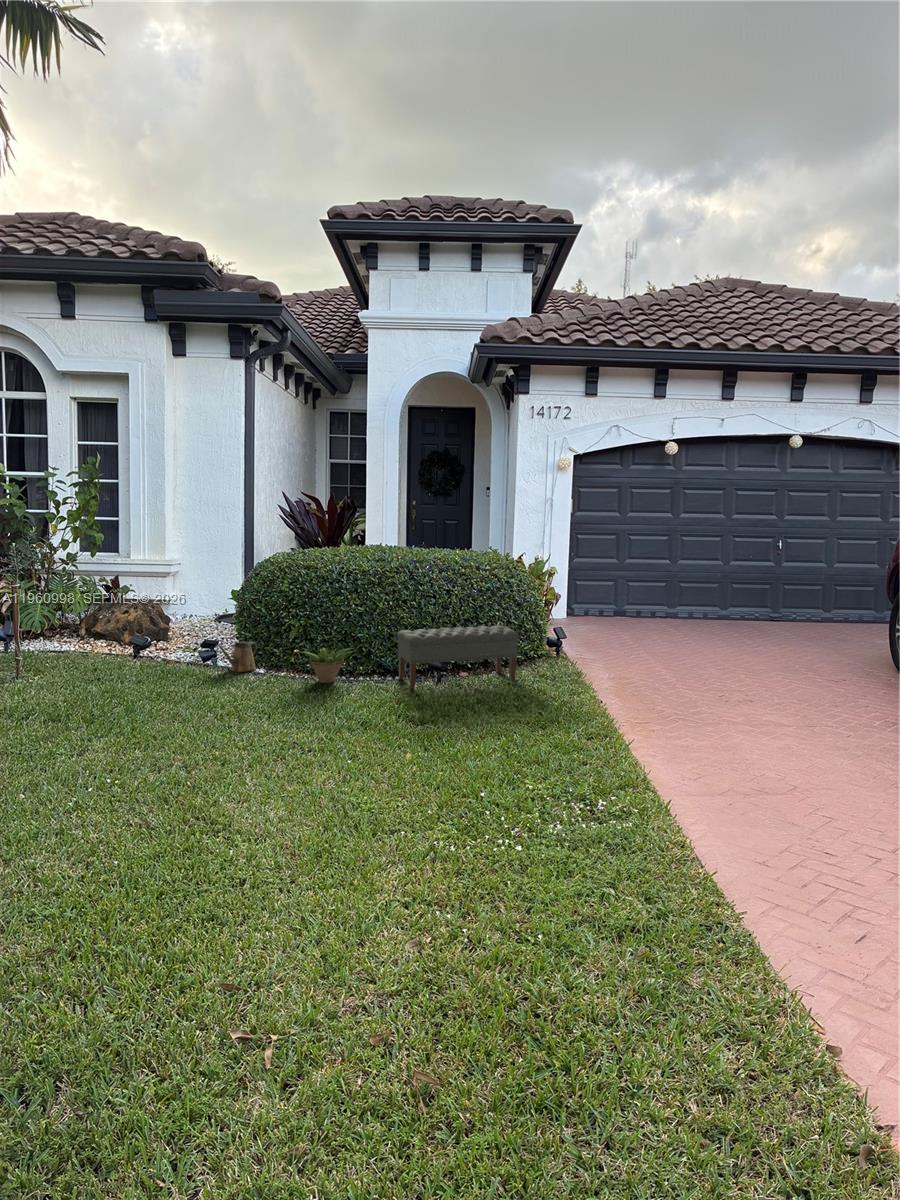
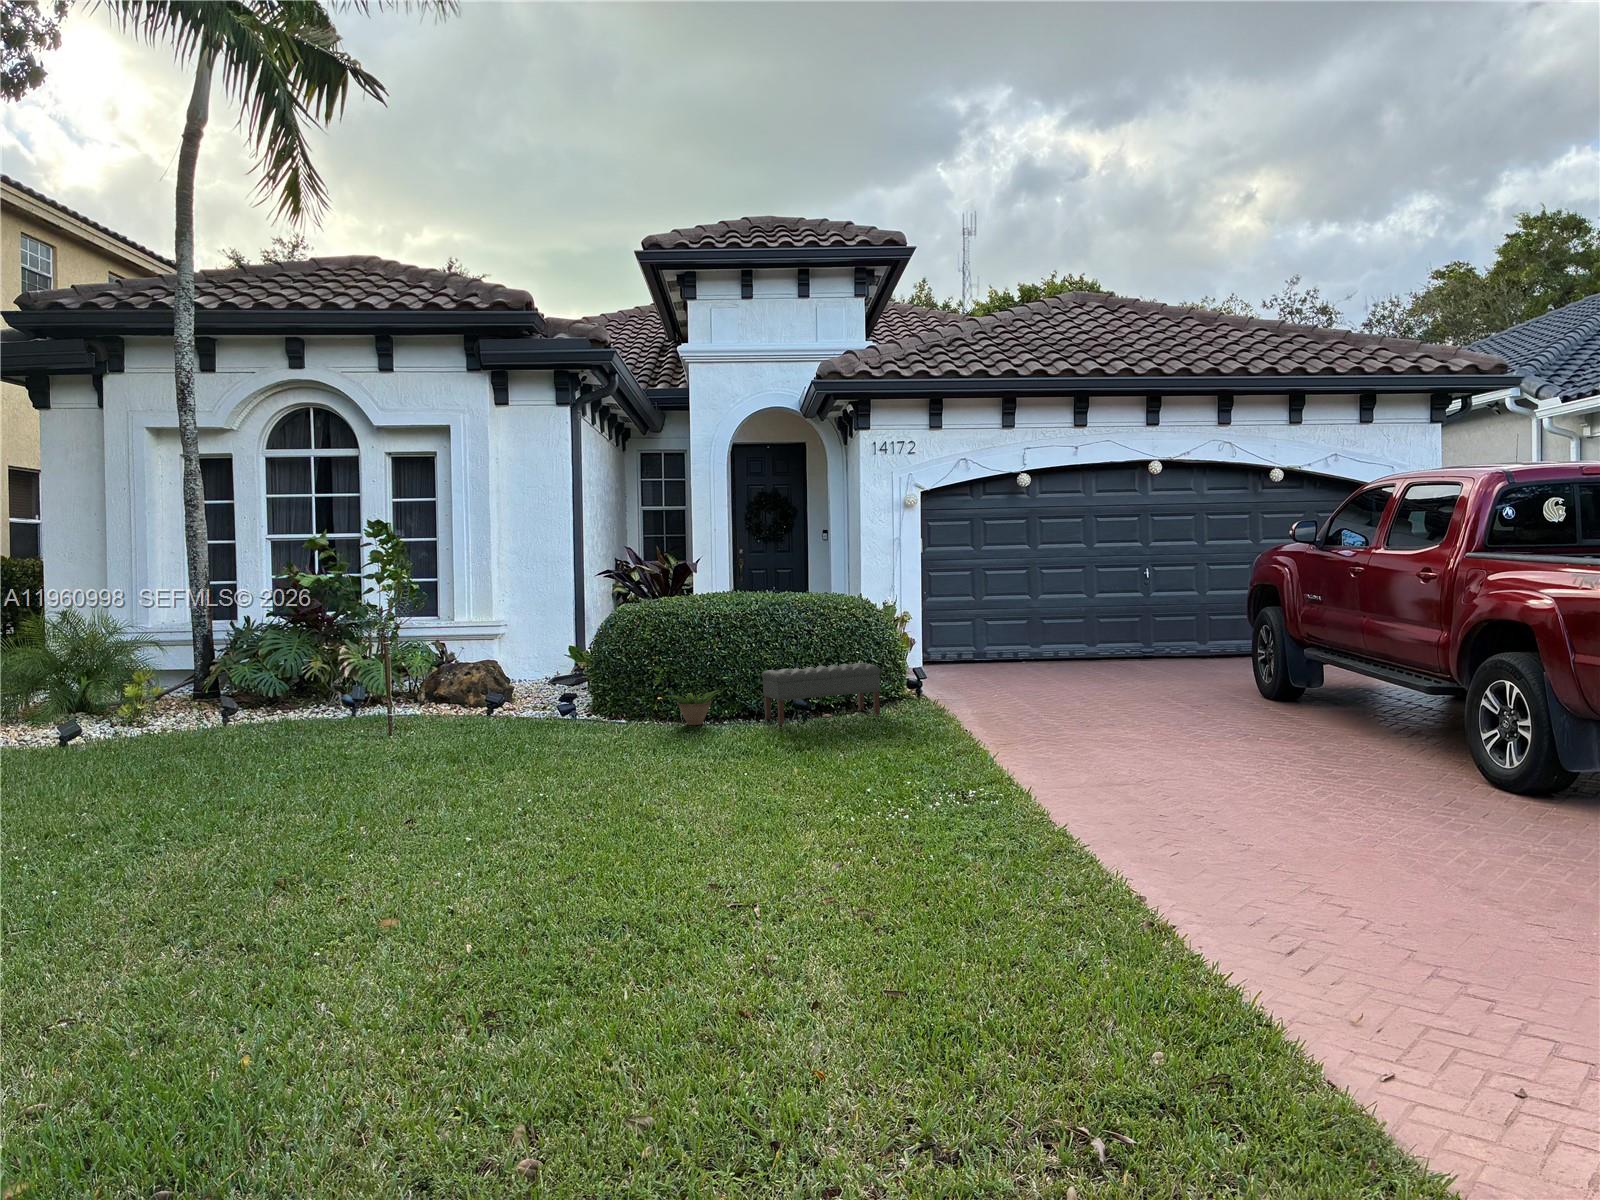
watering can: present [216,642,257,672] -> none [584,692,620,722]

